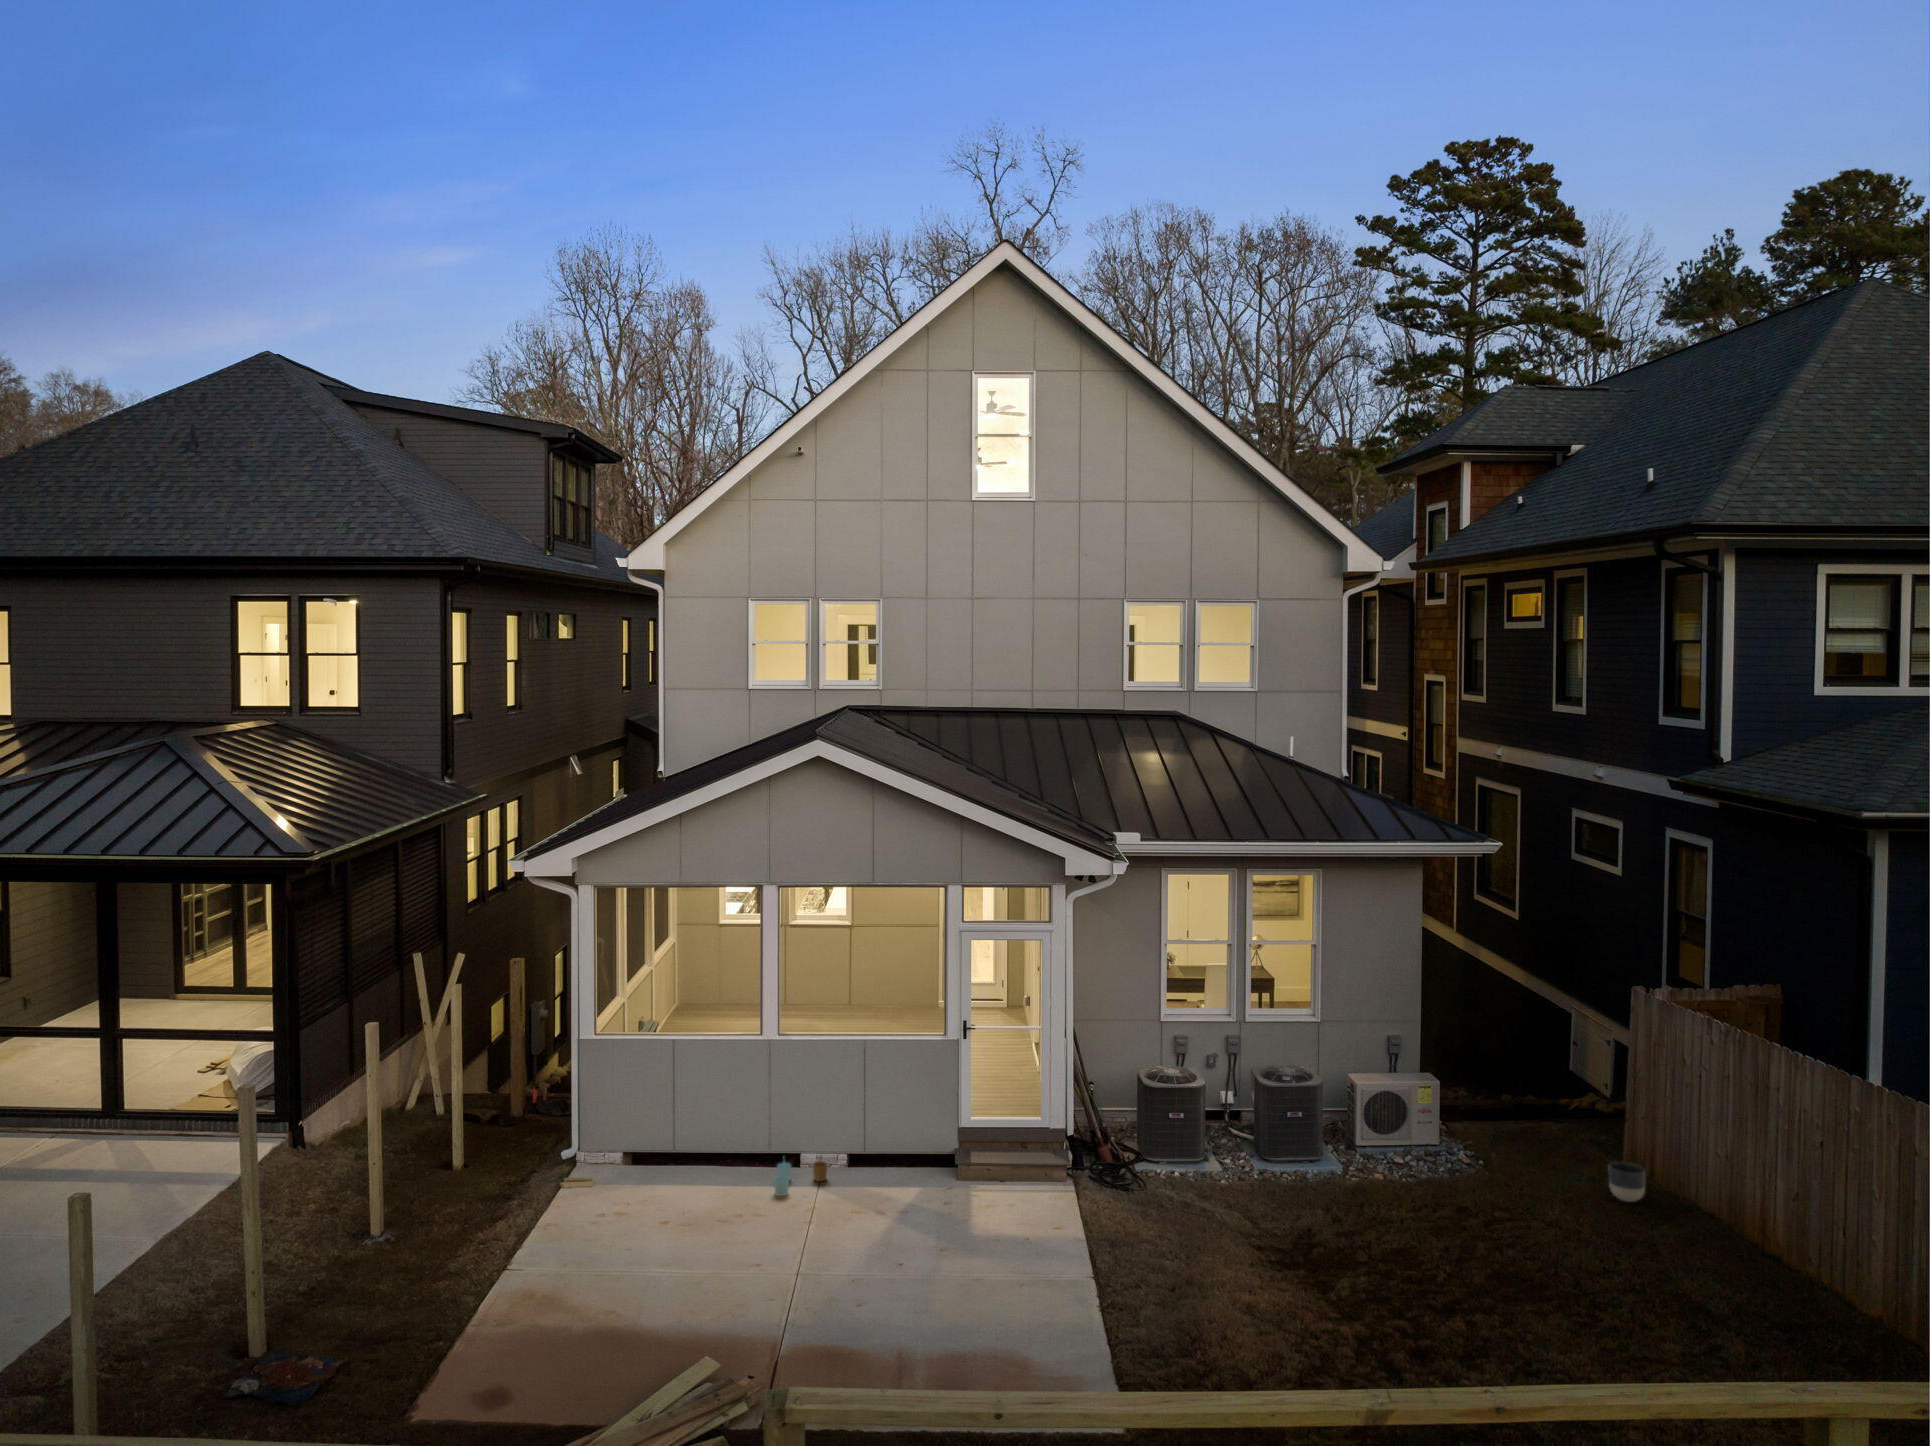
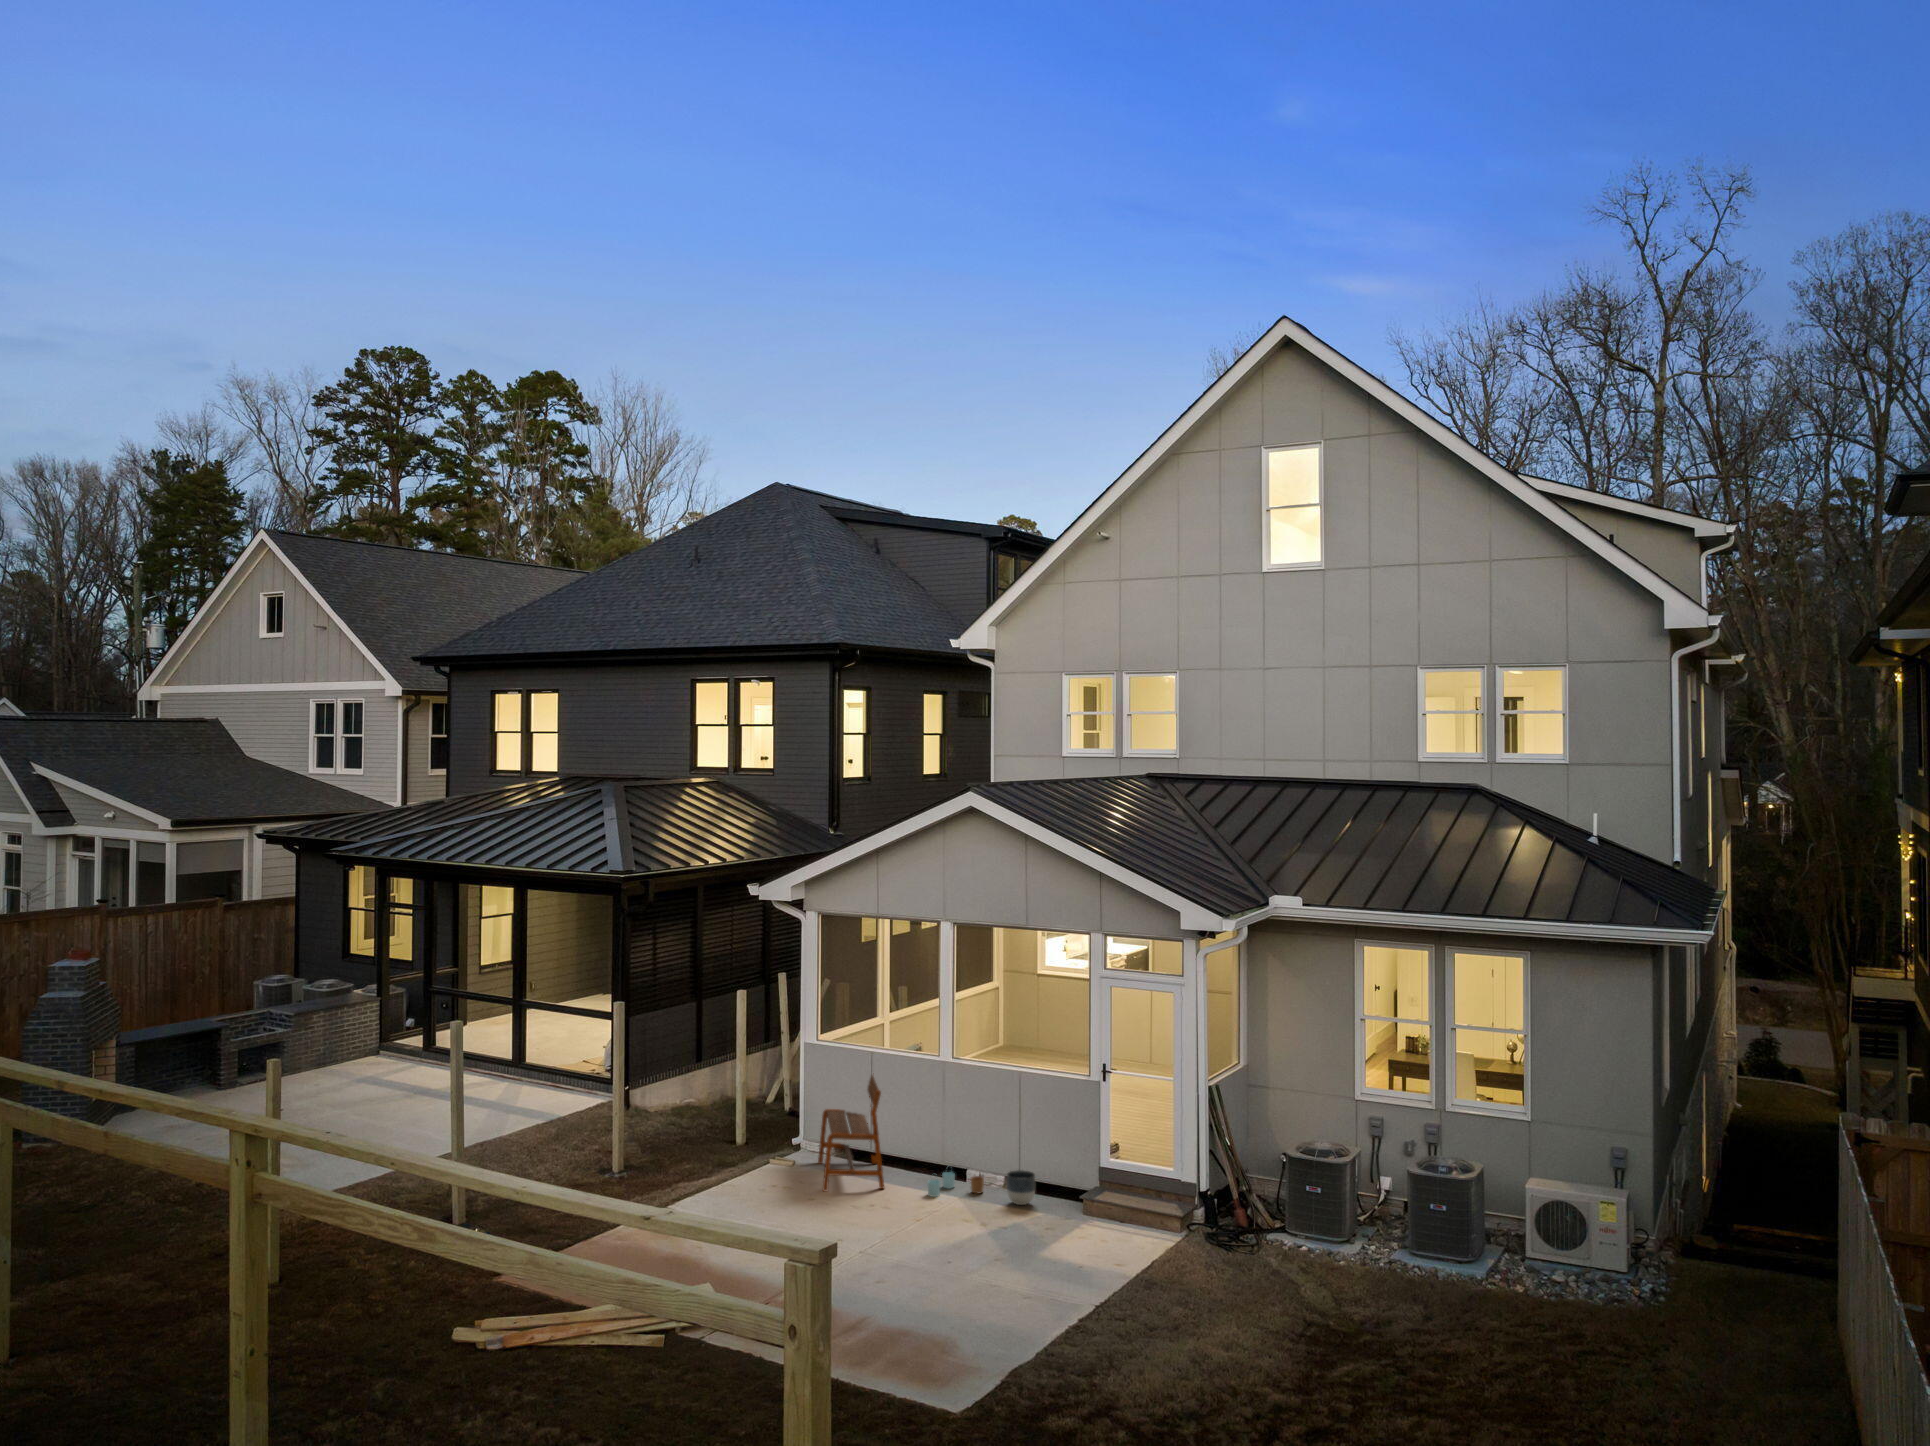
bench: none [608,1062,723,1218] -> present [818,1075,884,1191]
planter: present [1608,1162,1645,1202] -> present [1007,1170,1035,1205]

